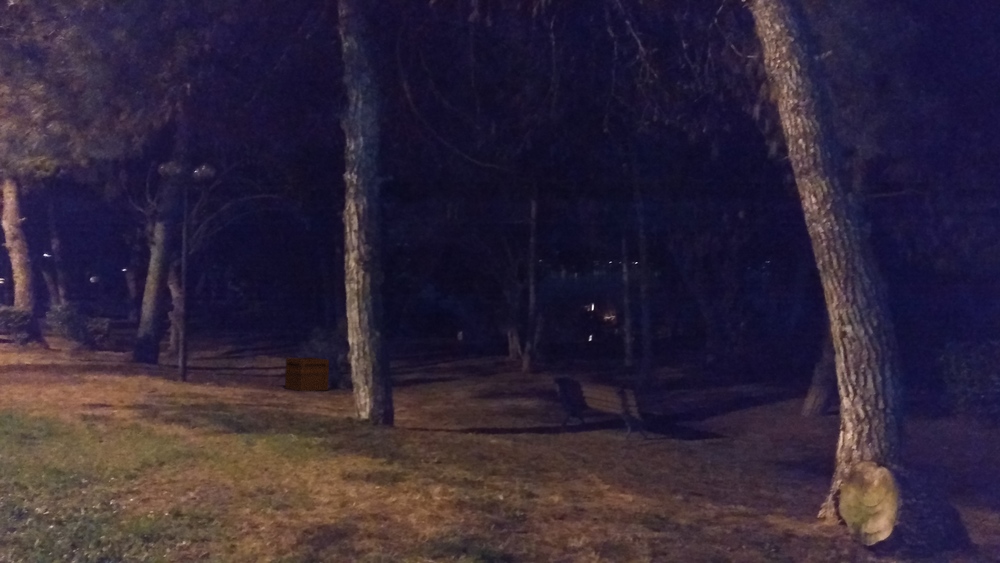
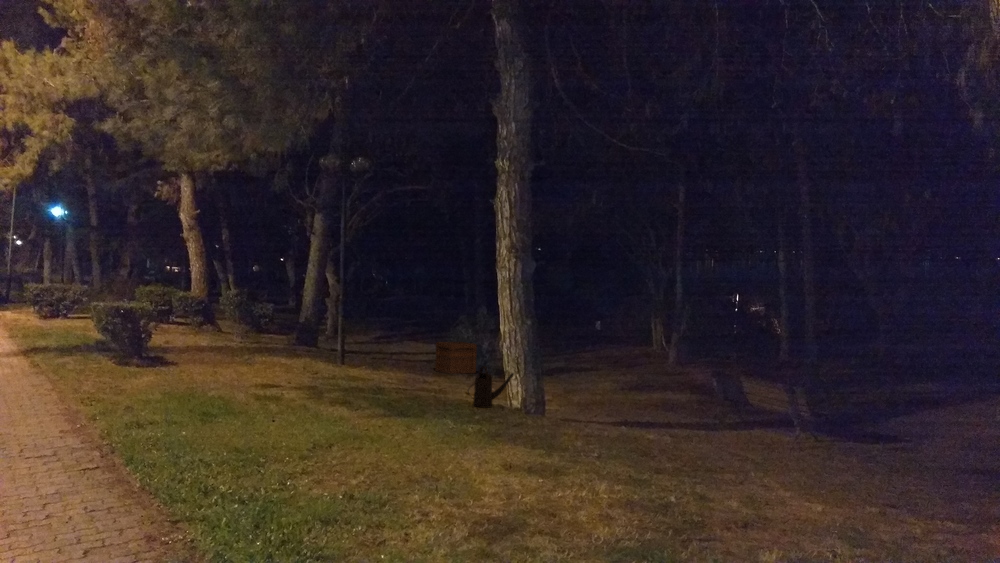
watering can: none [315,379,363,420] -> present [468,366,514,408]

